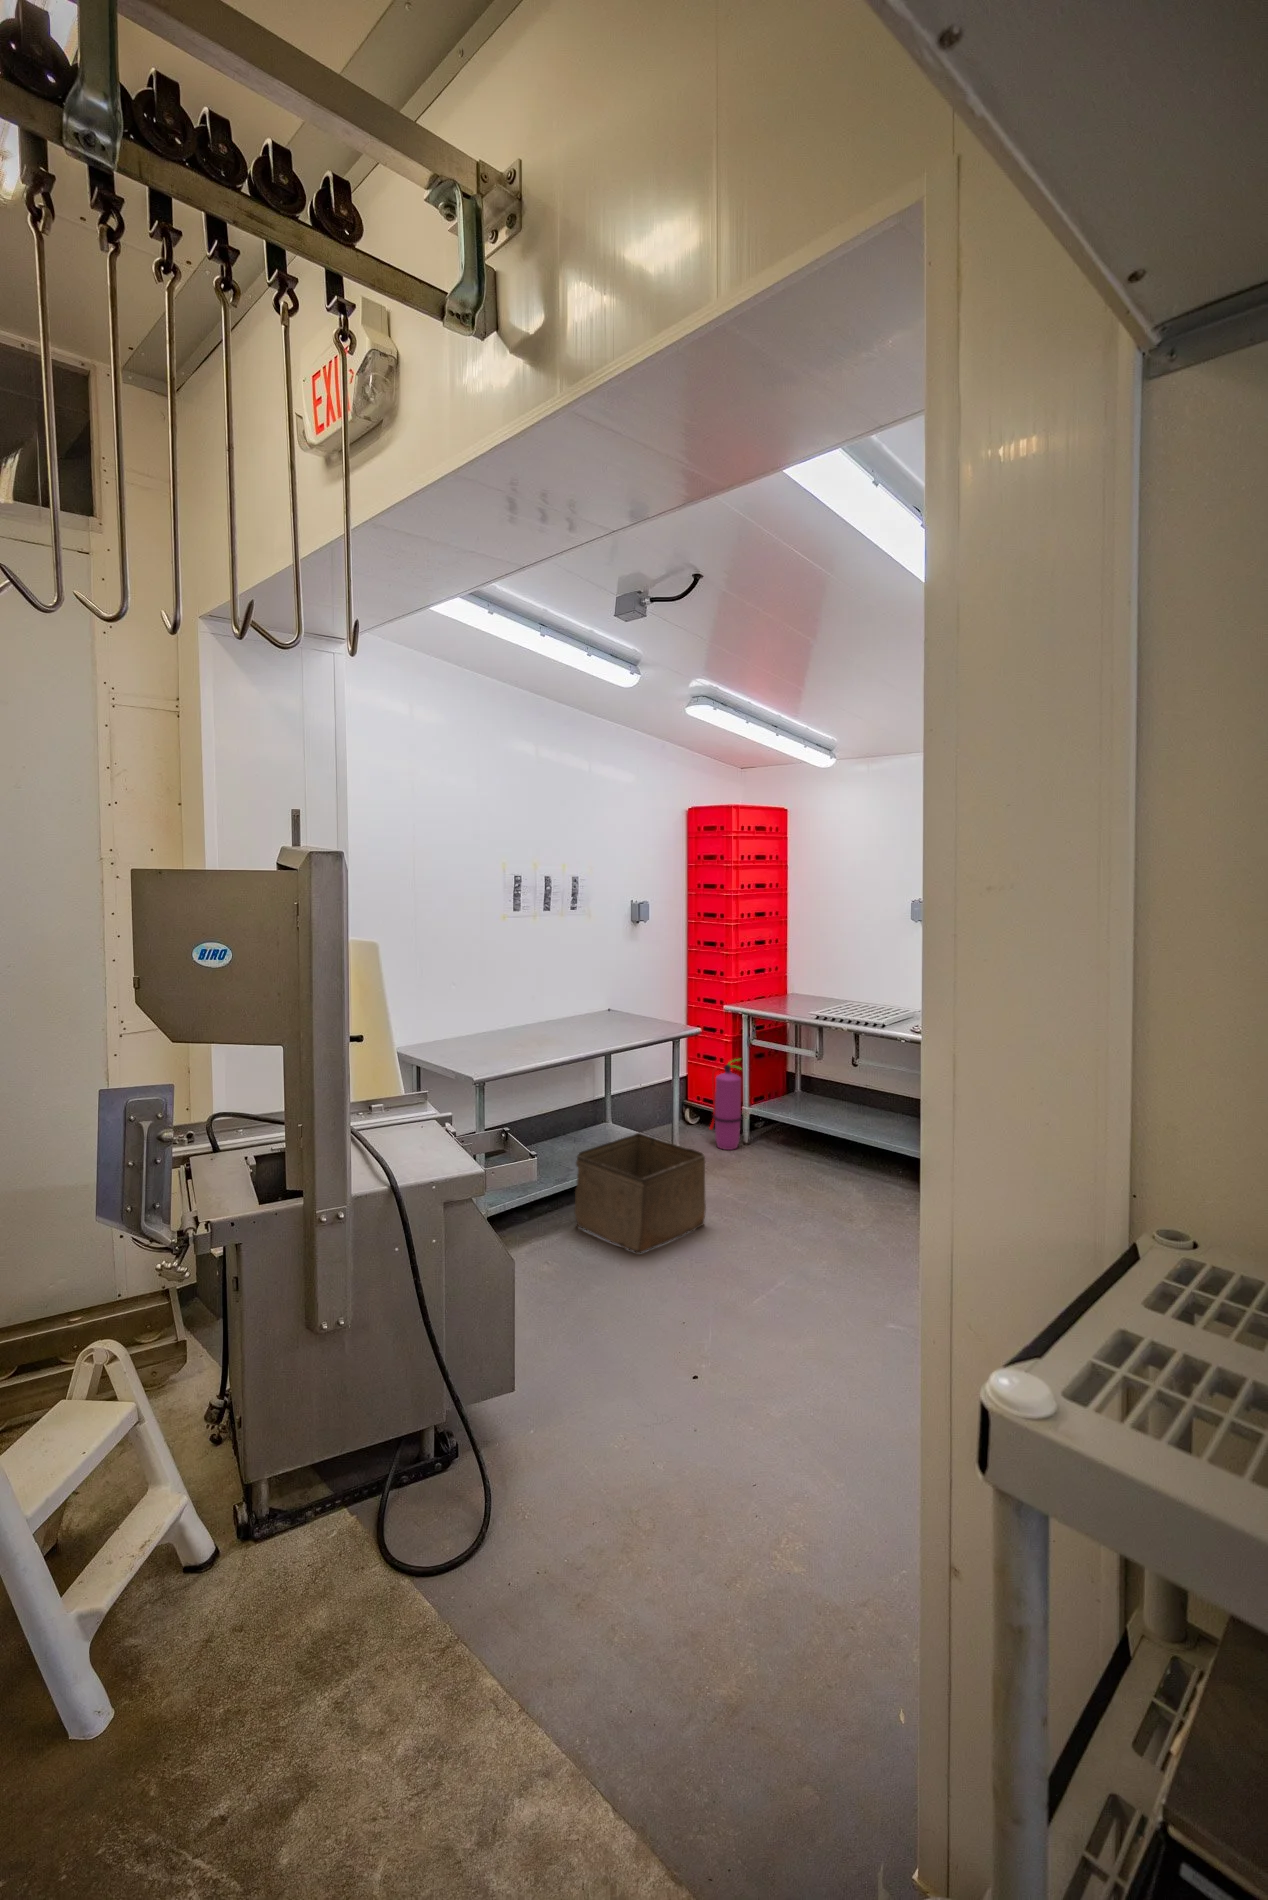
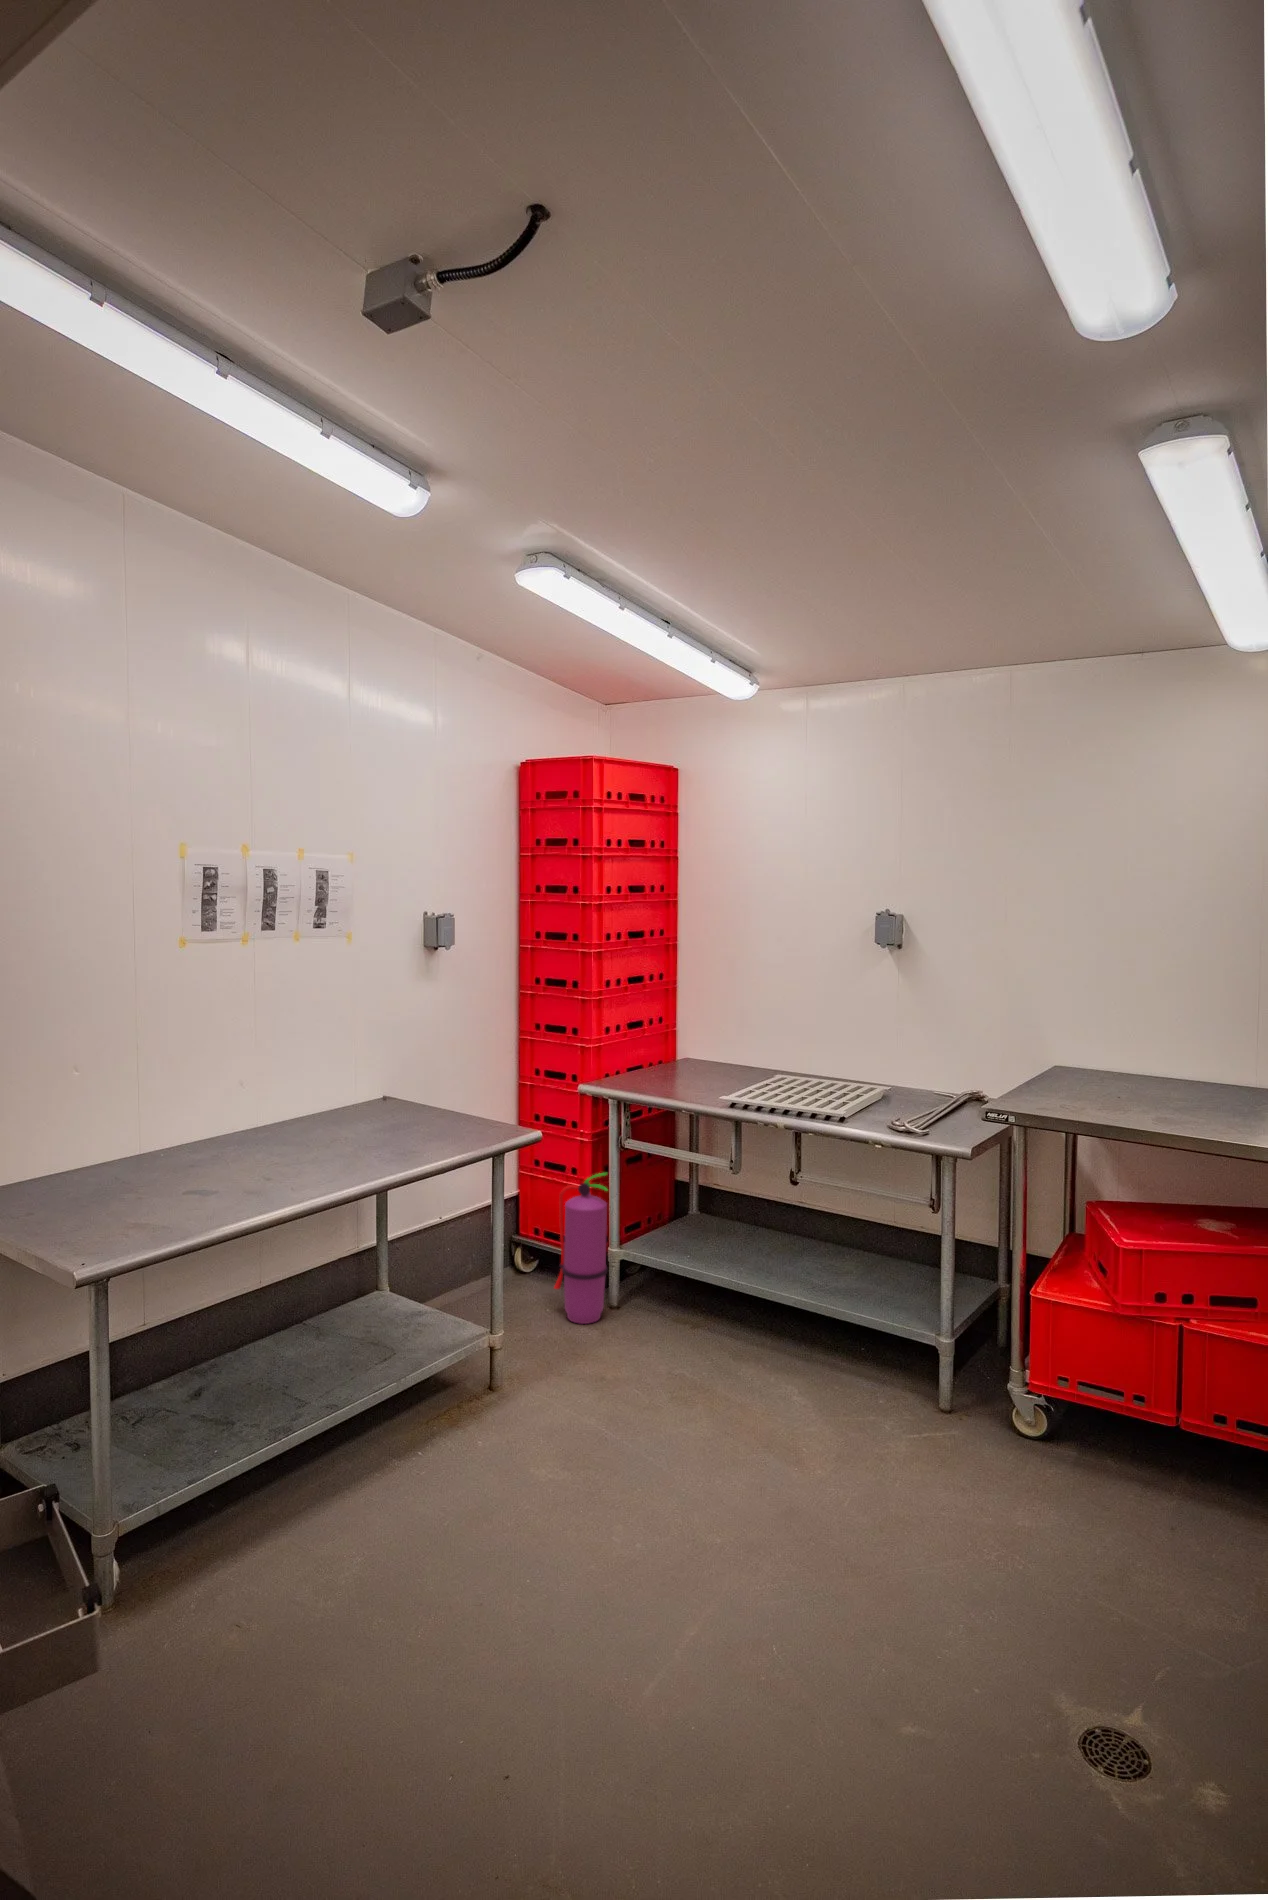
storage bin: present [575,1133,706,1254] -> none [299,1333,550,1604]

